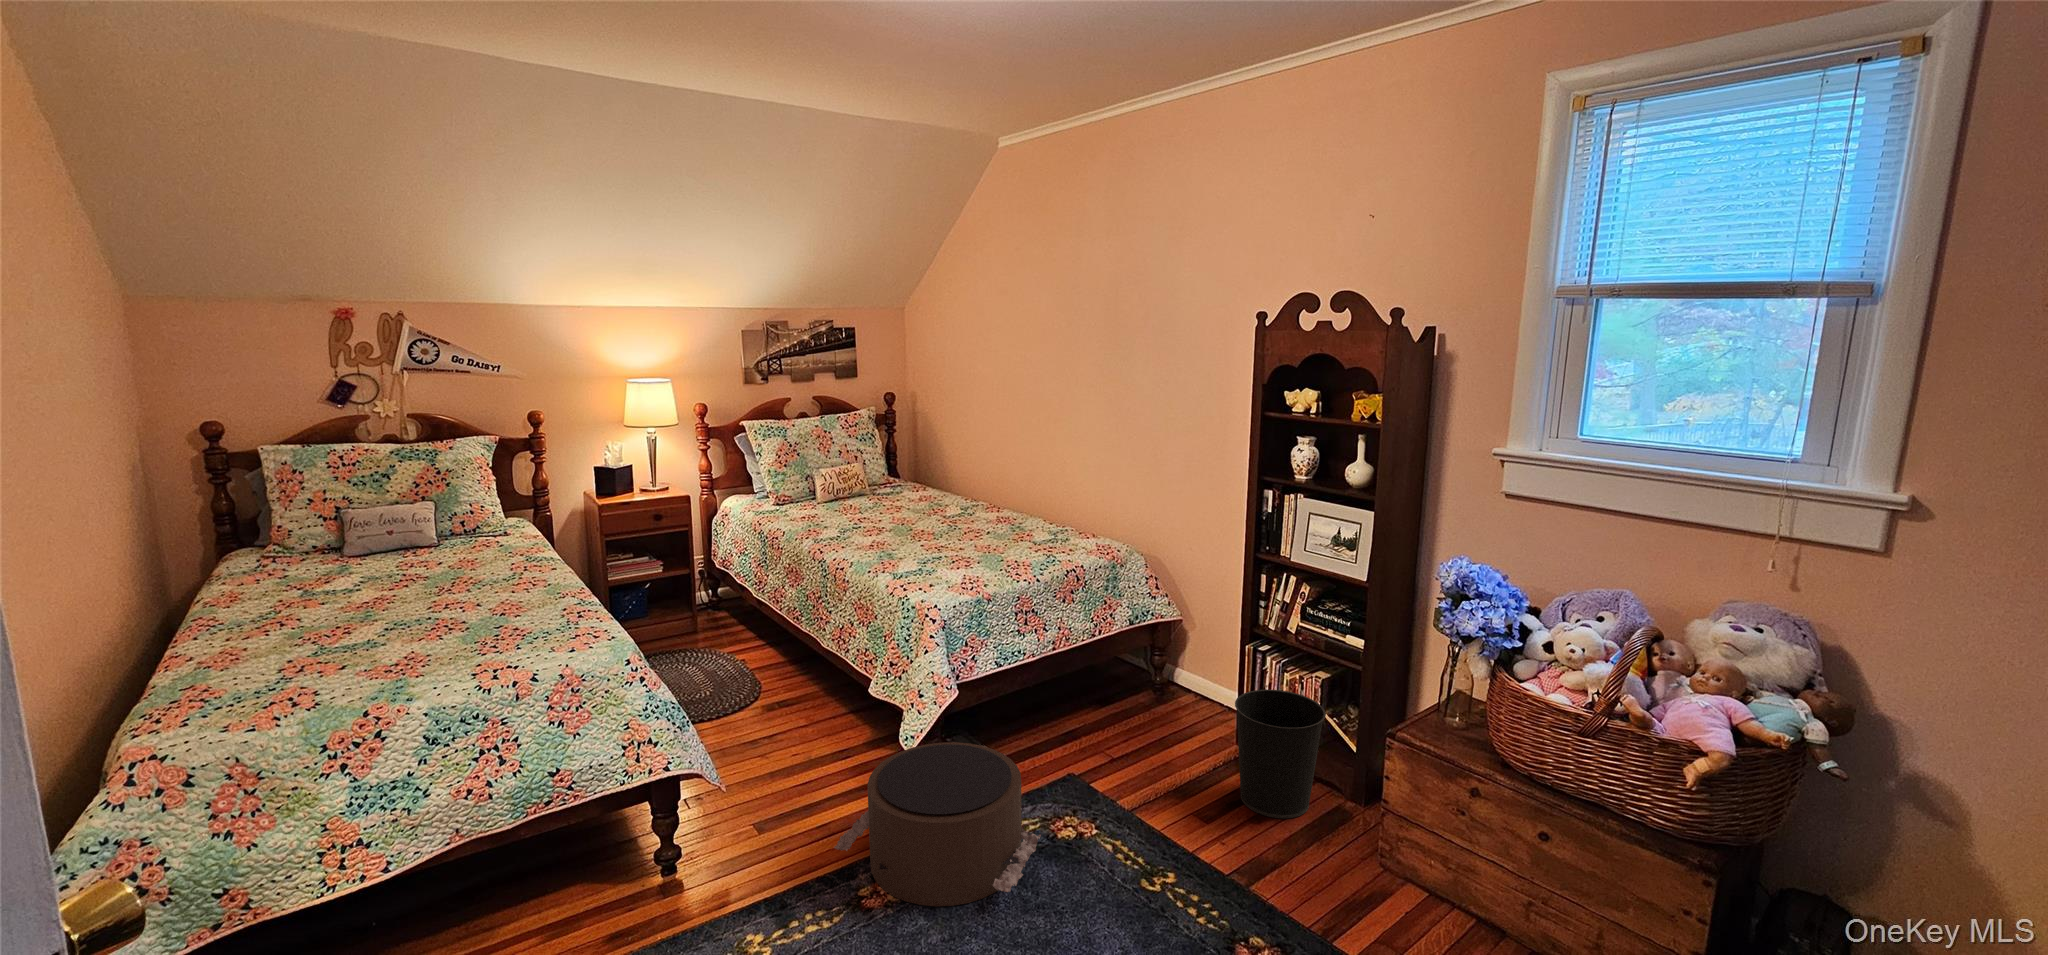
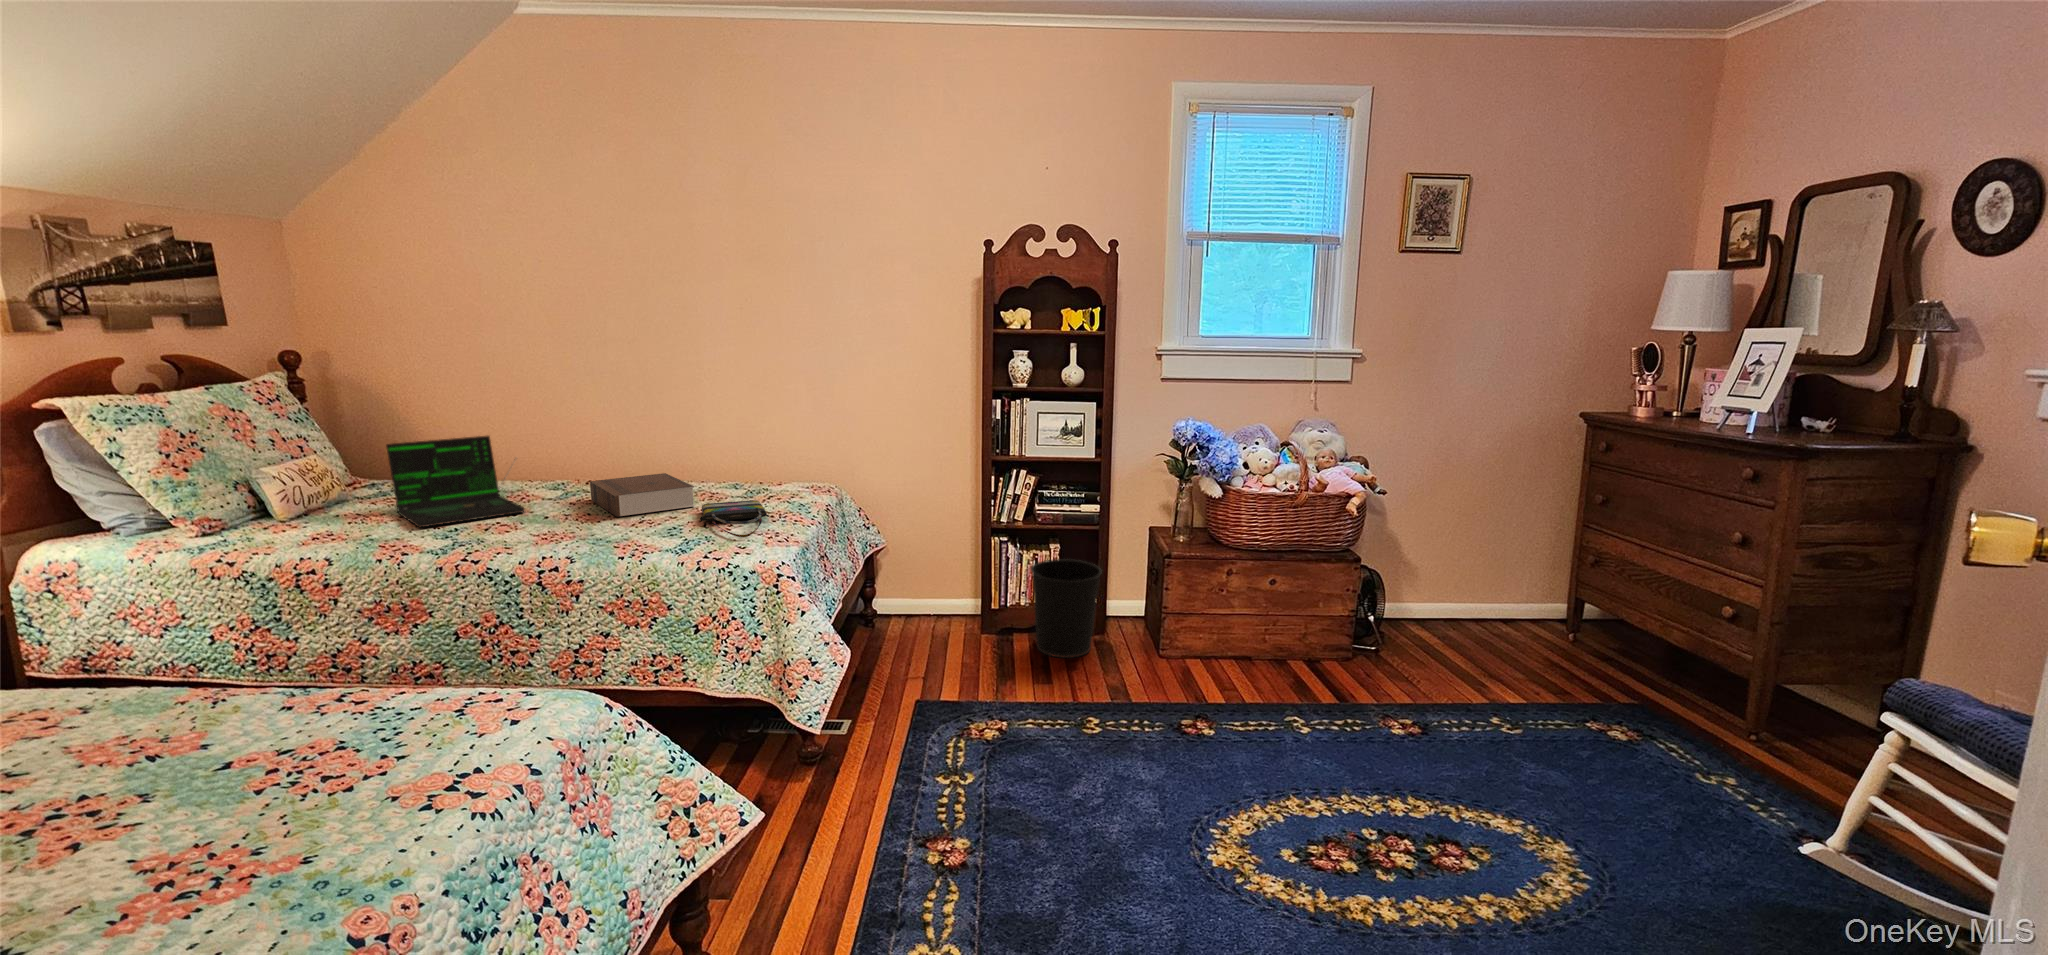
laptop: none [830,466,924,526] -> present [386,436,525,527]
book: none [923,511,1000,546] -> present [590,473,695,517]
tote bag: none [941,546,1016,580] -> present [700,500,769,537]
pouf: present [834,742,1041,906] -> none [845,674,1065,839]

